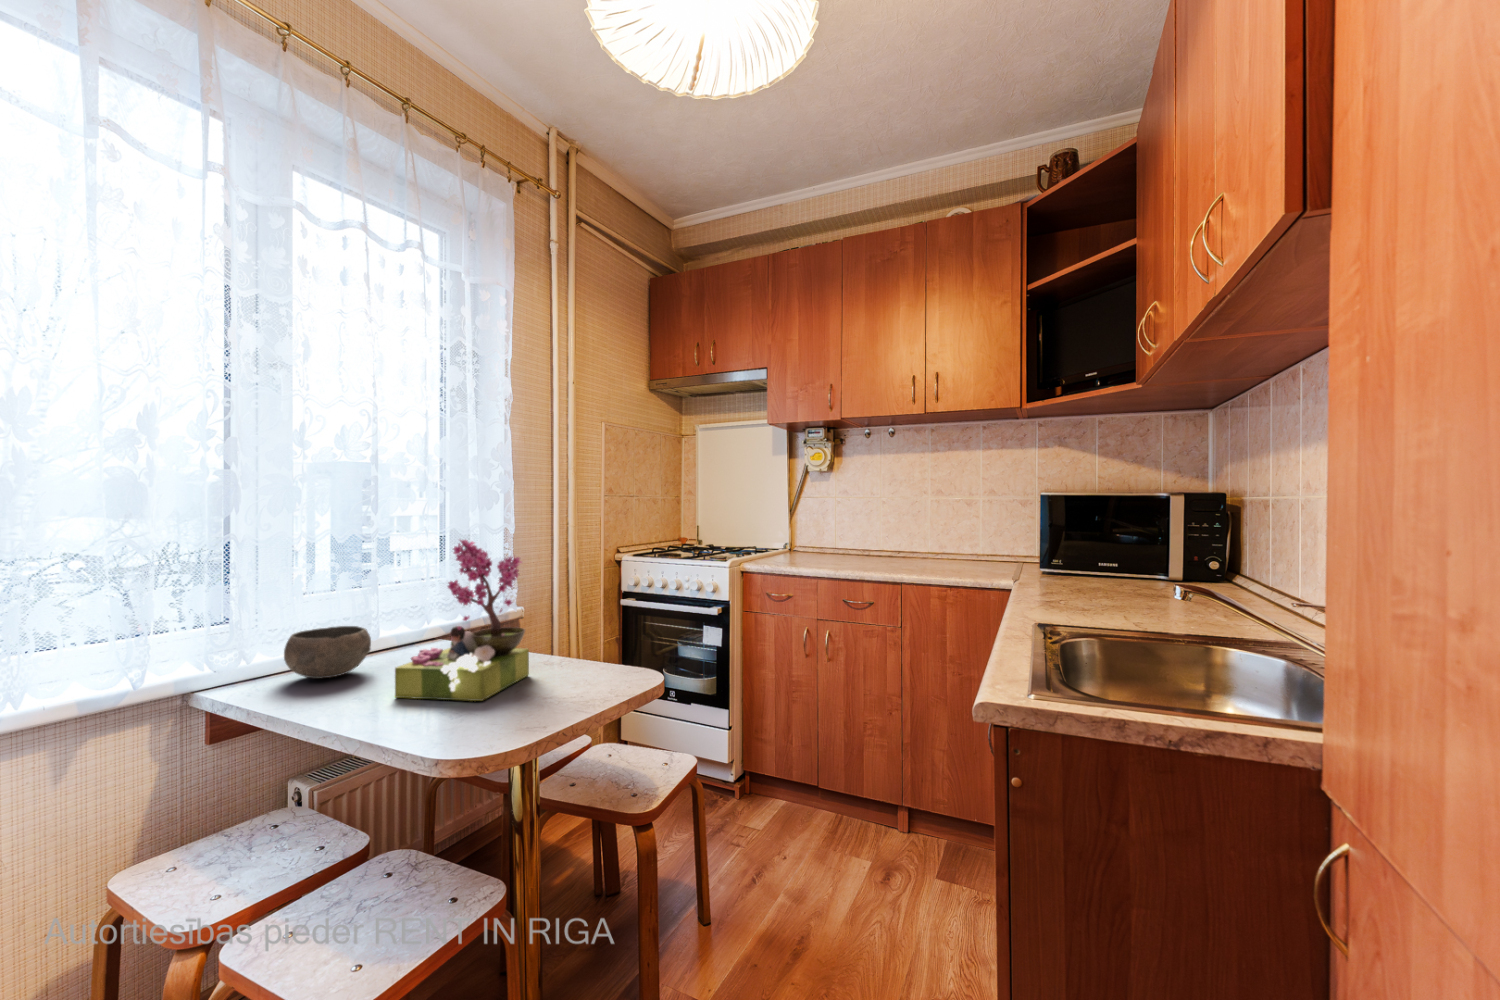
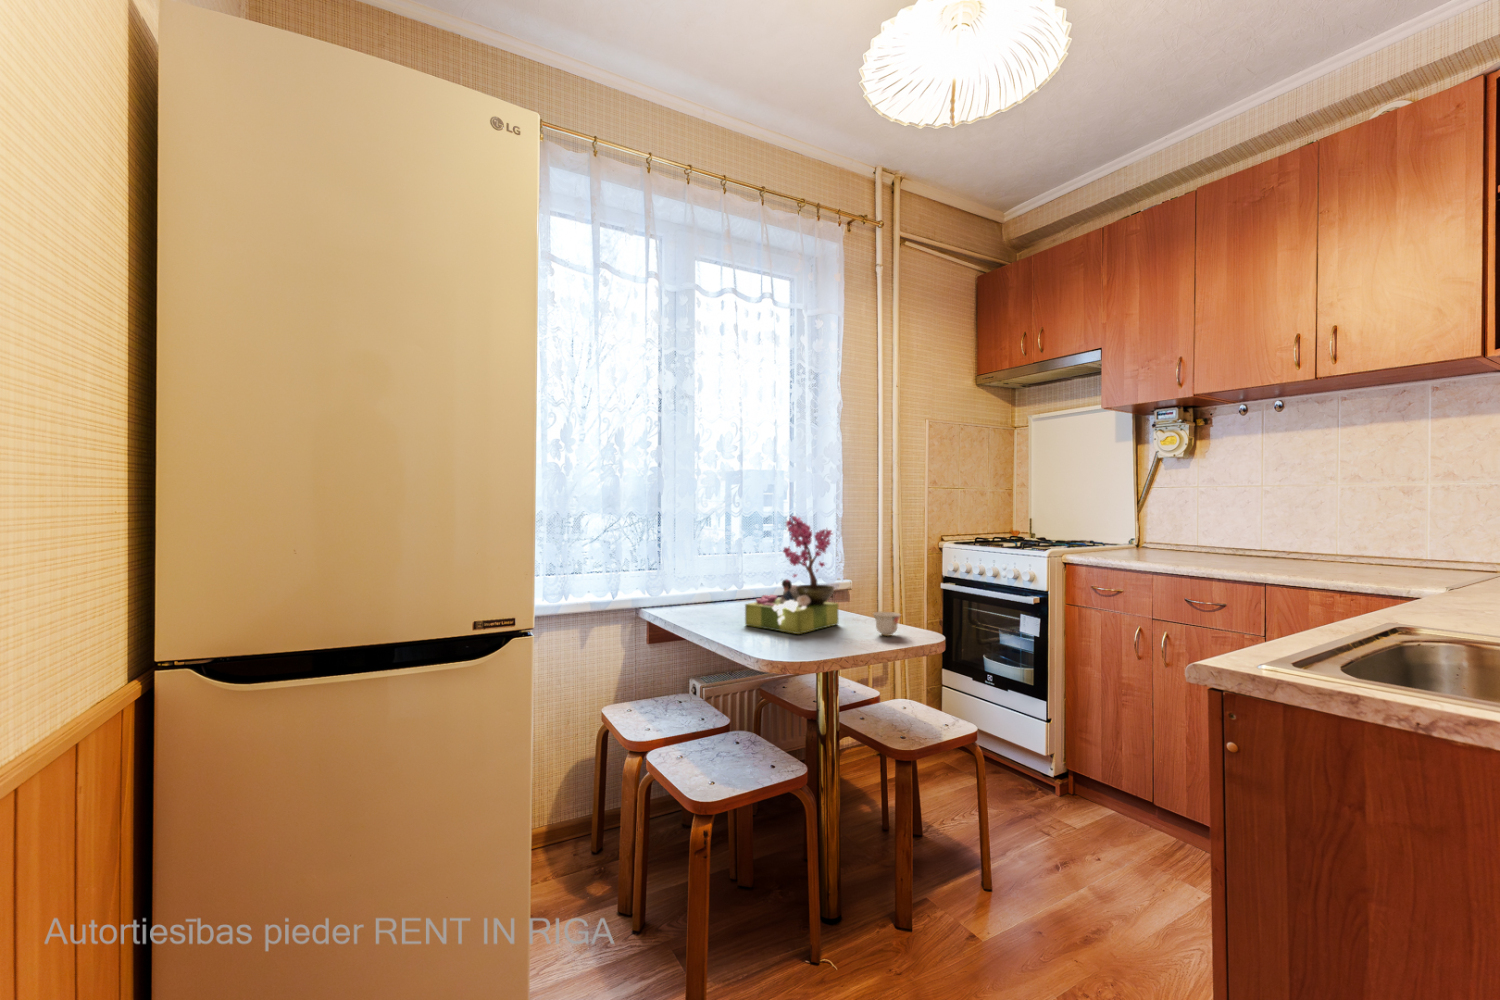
bowl: present [284,626,371,679] -> none [686,576,736,609]
teacup: none [578,653,613,684] -> present [873,612,901,636]

